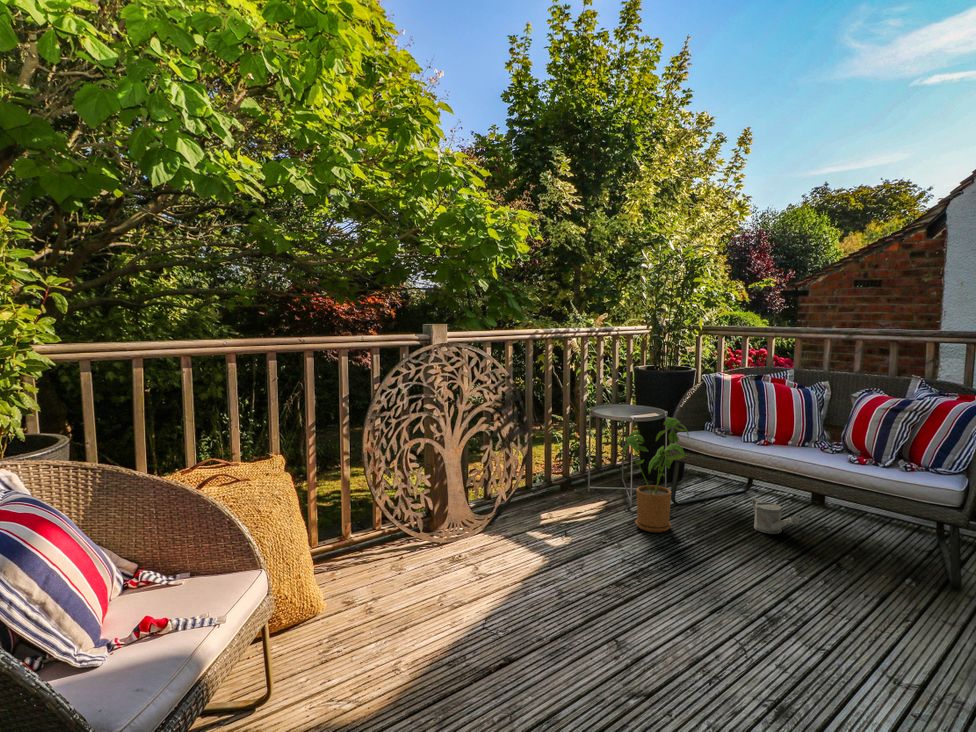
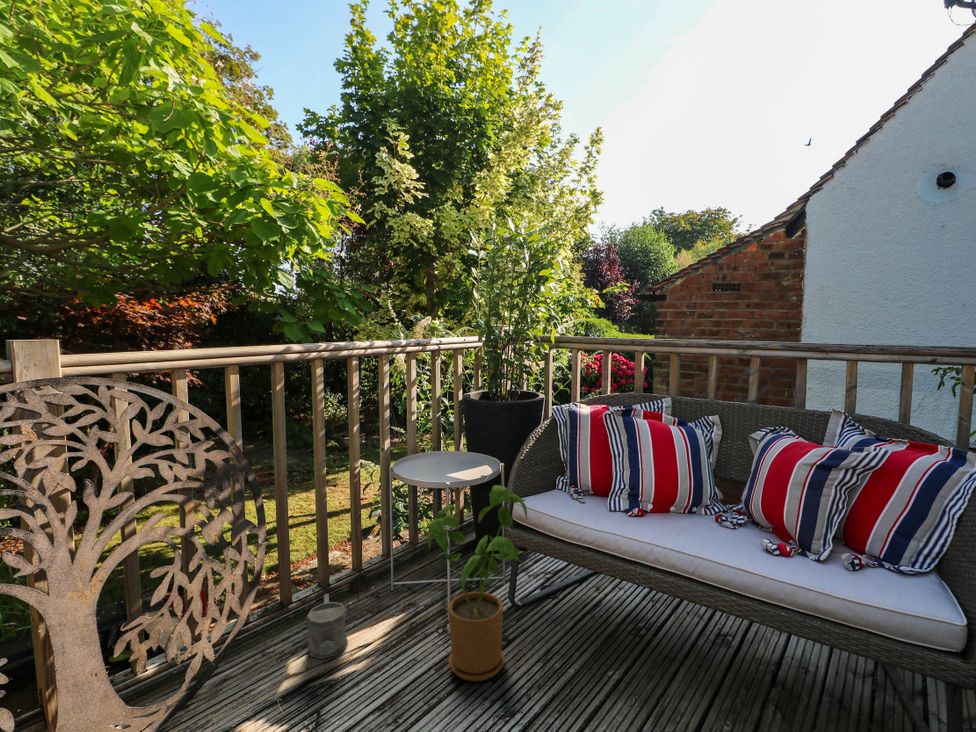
watering can: present [752,498,799,534] -> present [306,594,348,659]

